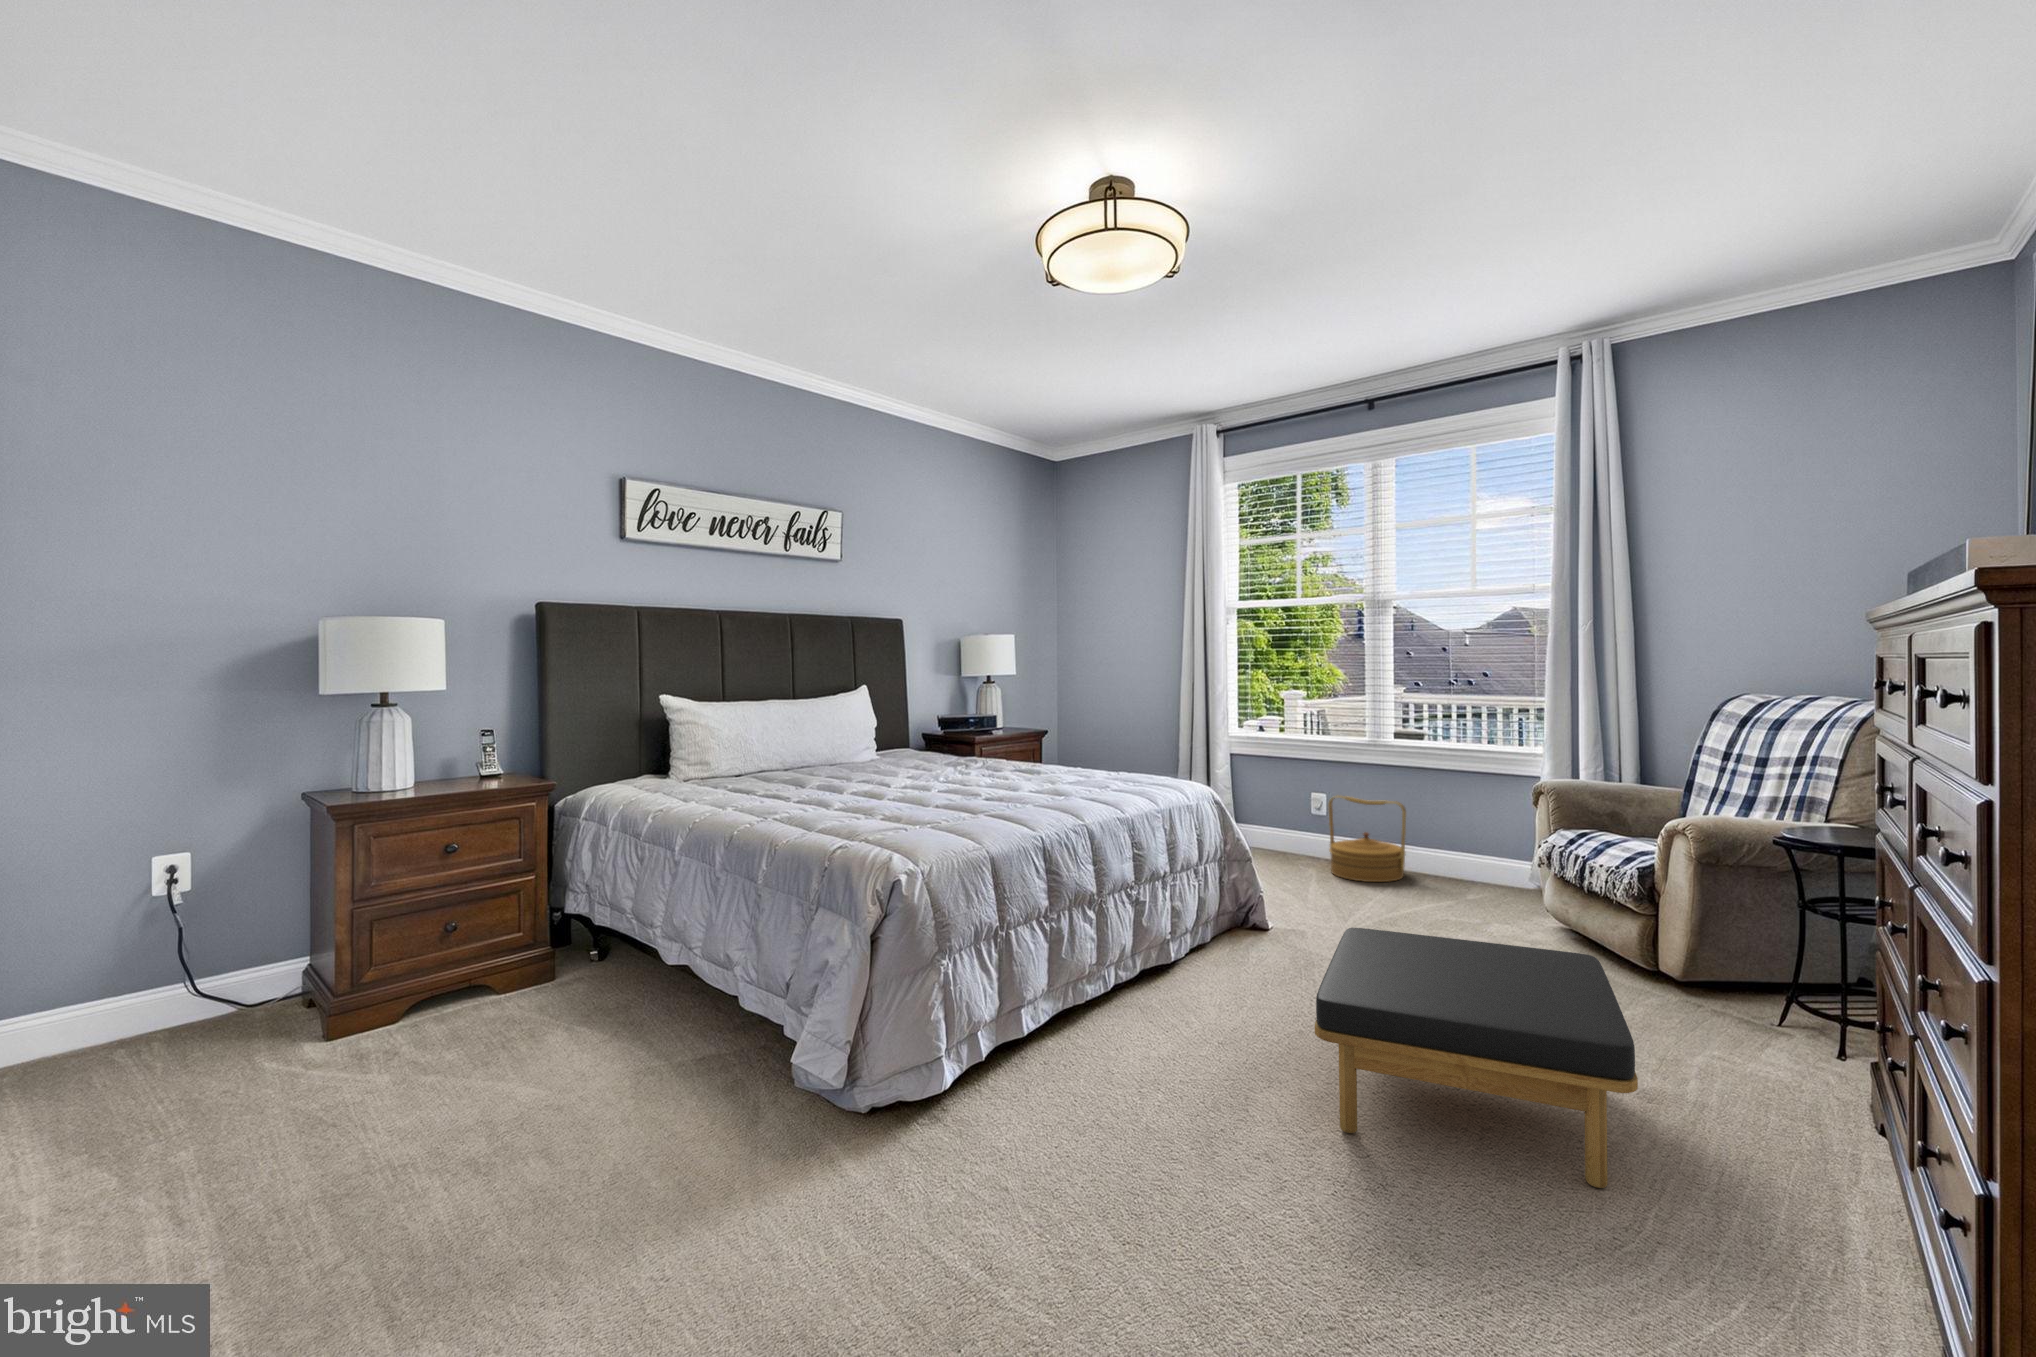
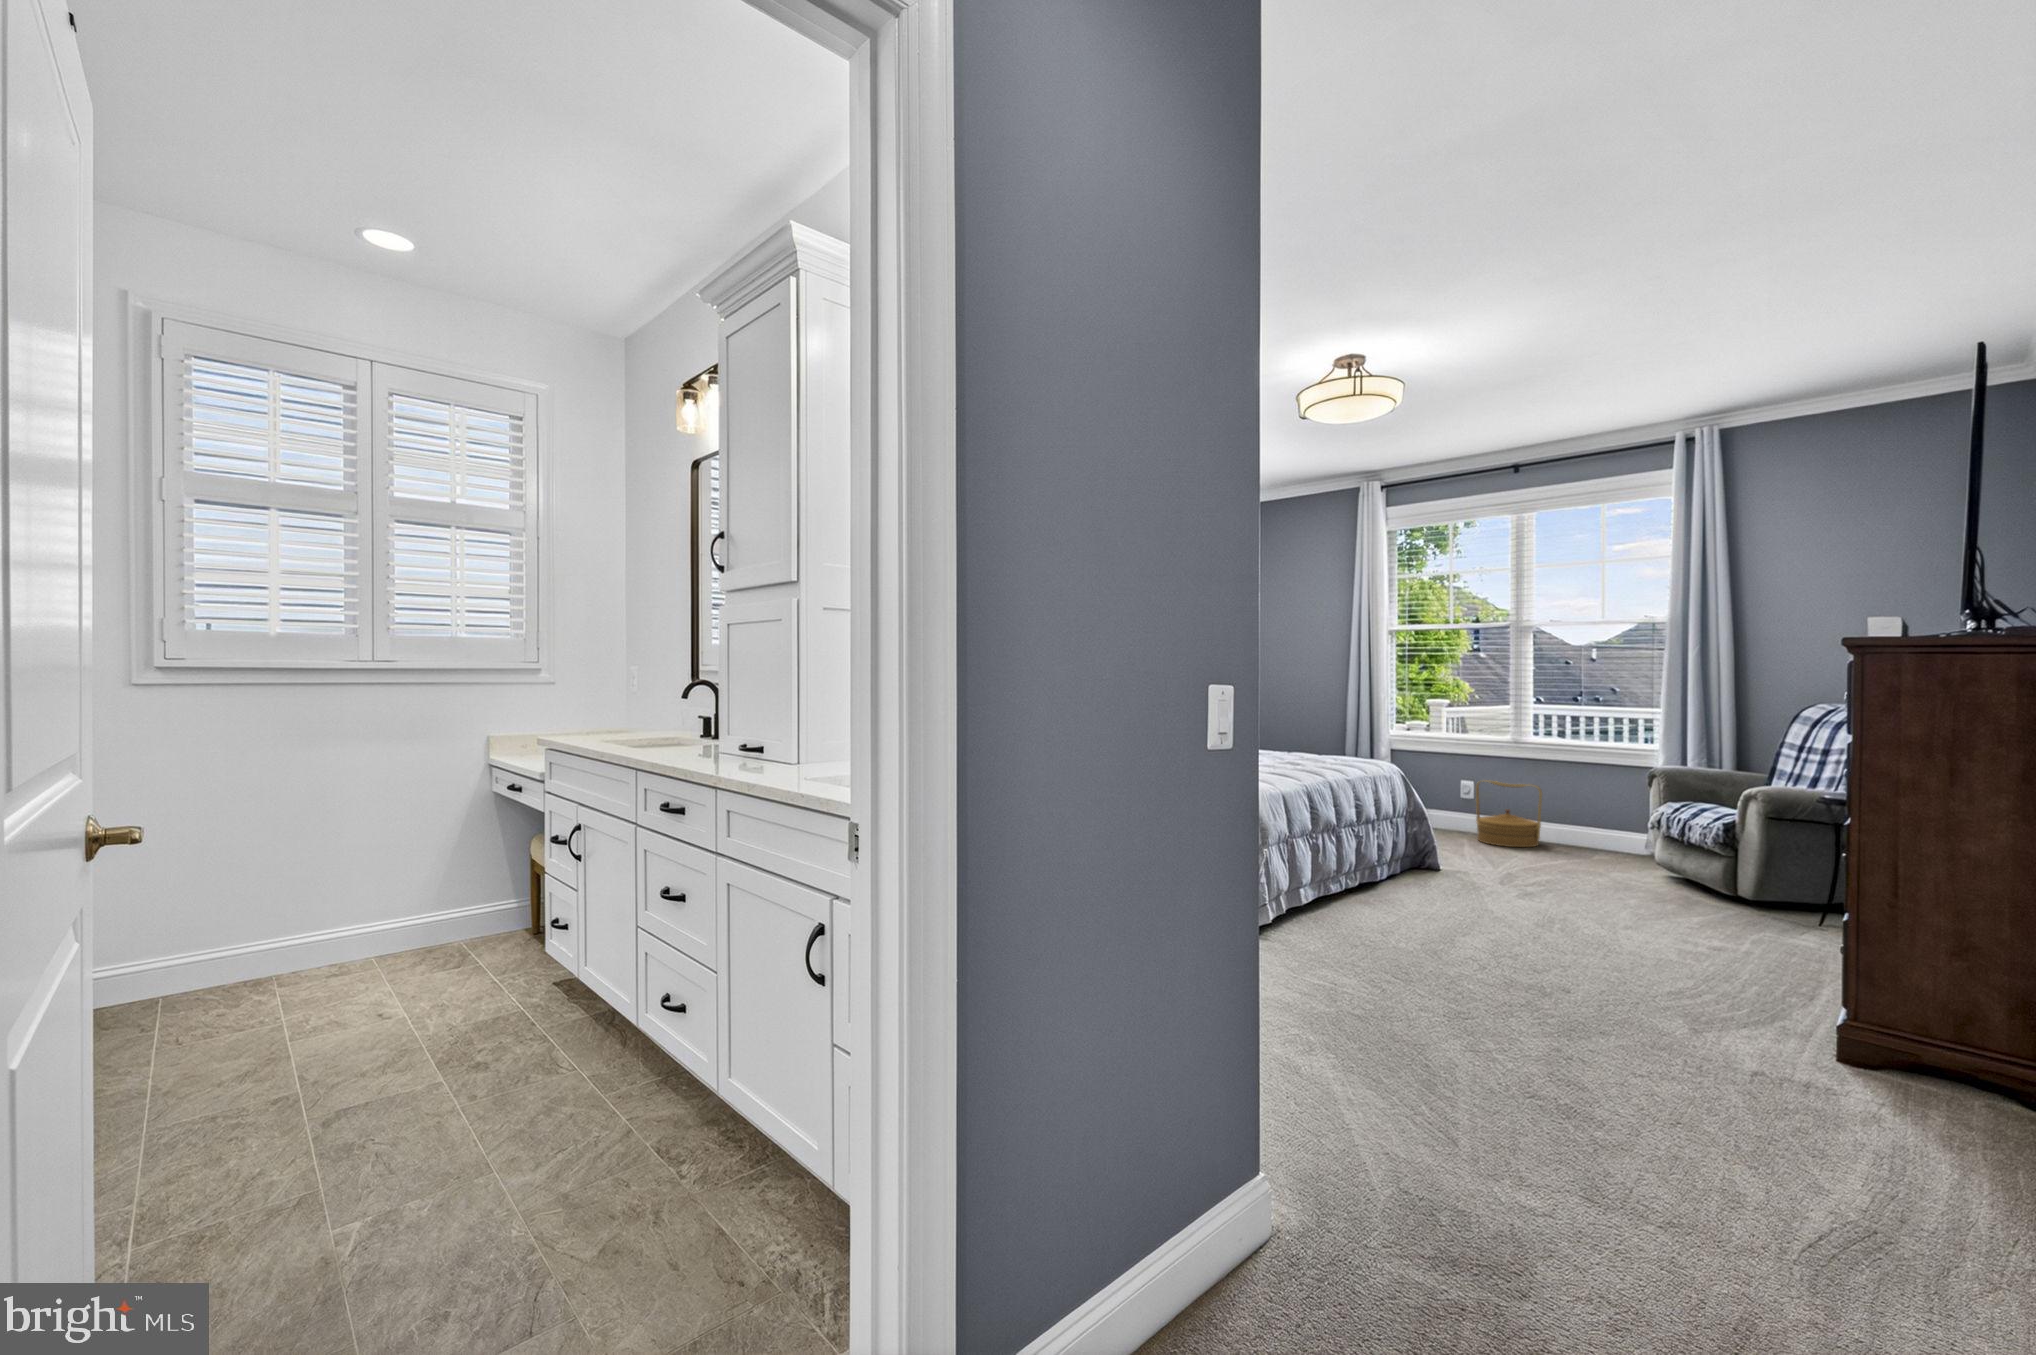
ottoman: present [1315,928,1638,1188] -> none [1510,849,1717,982]

